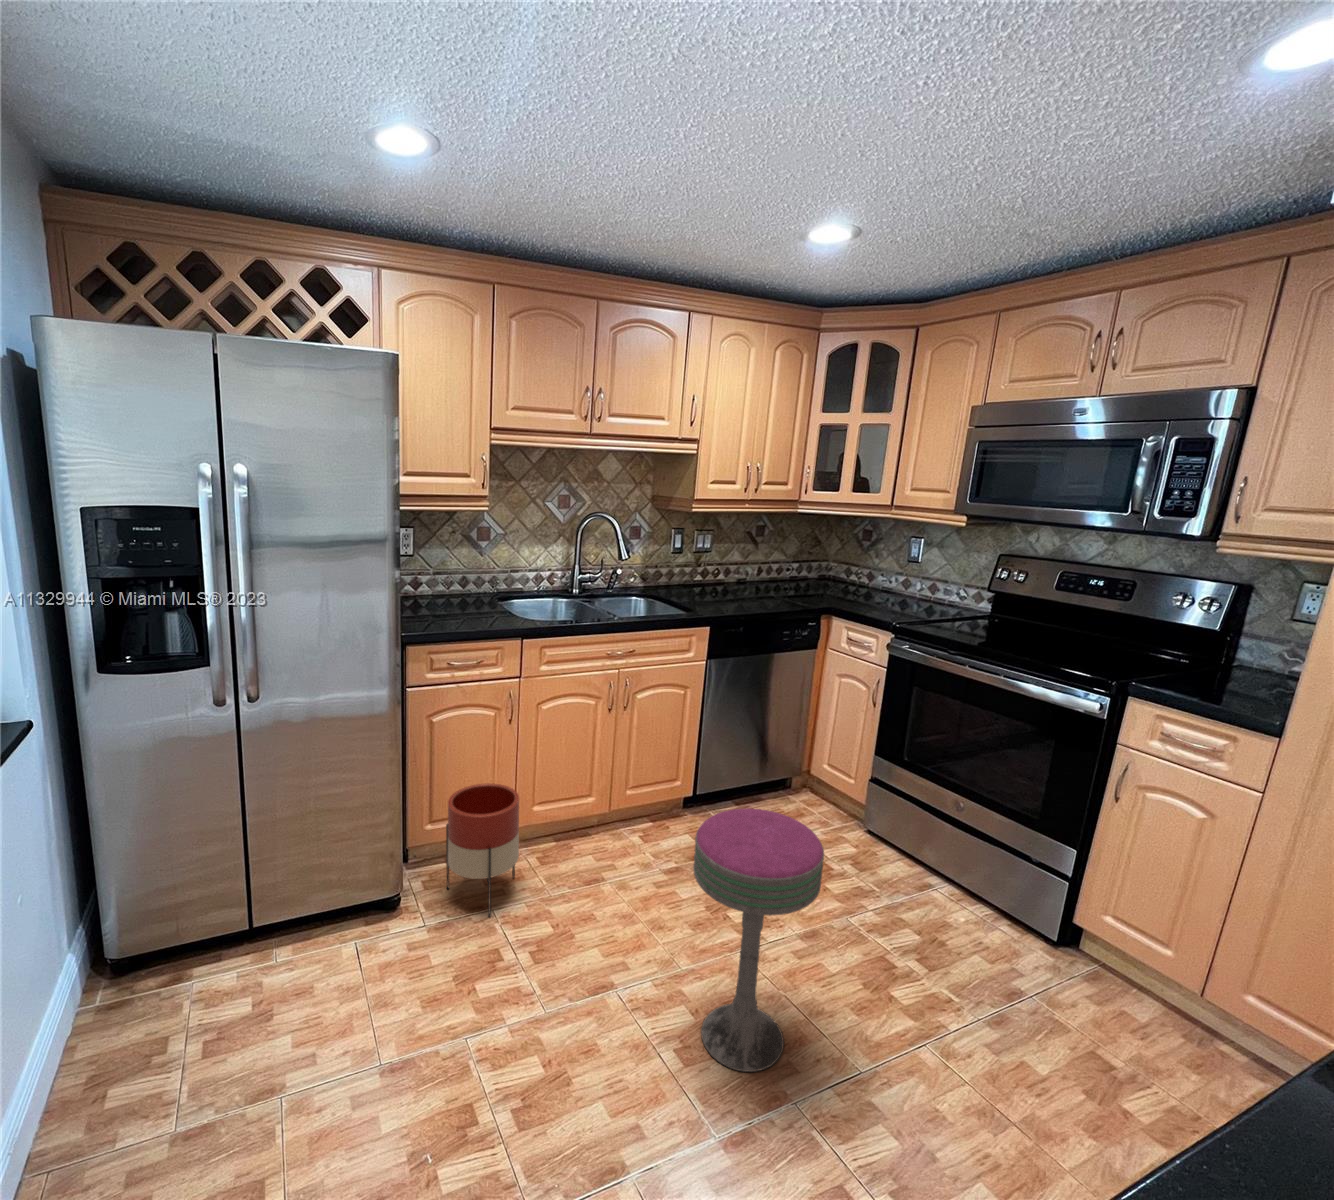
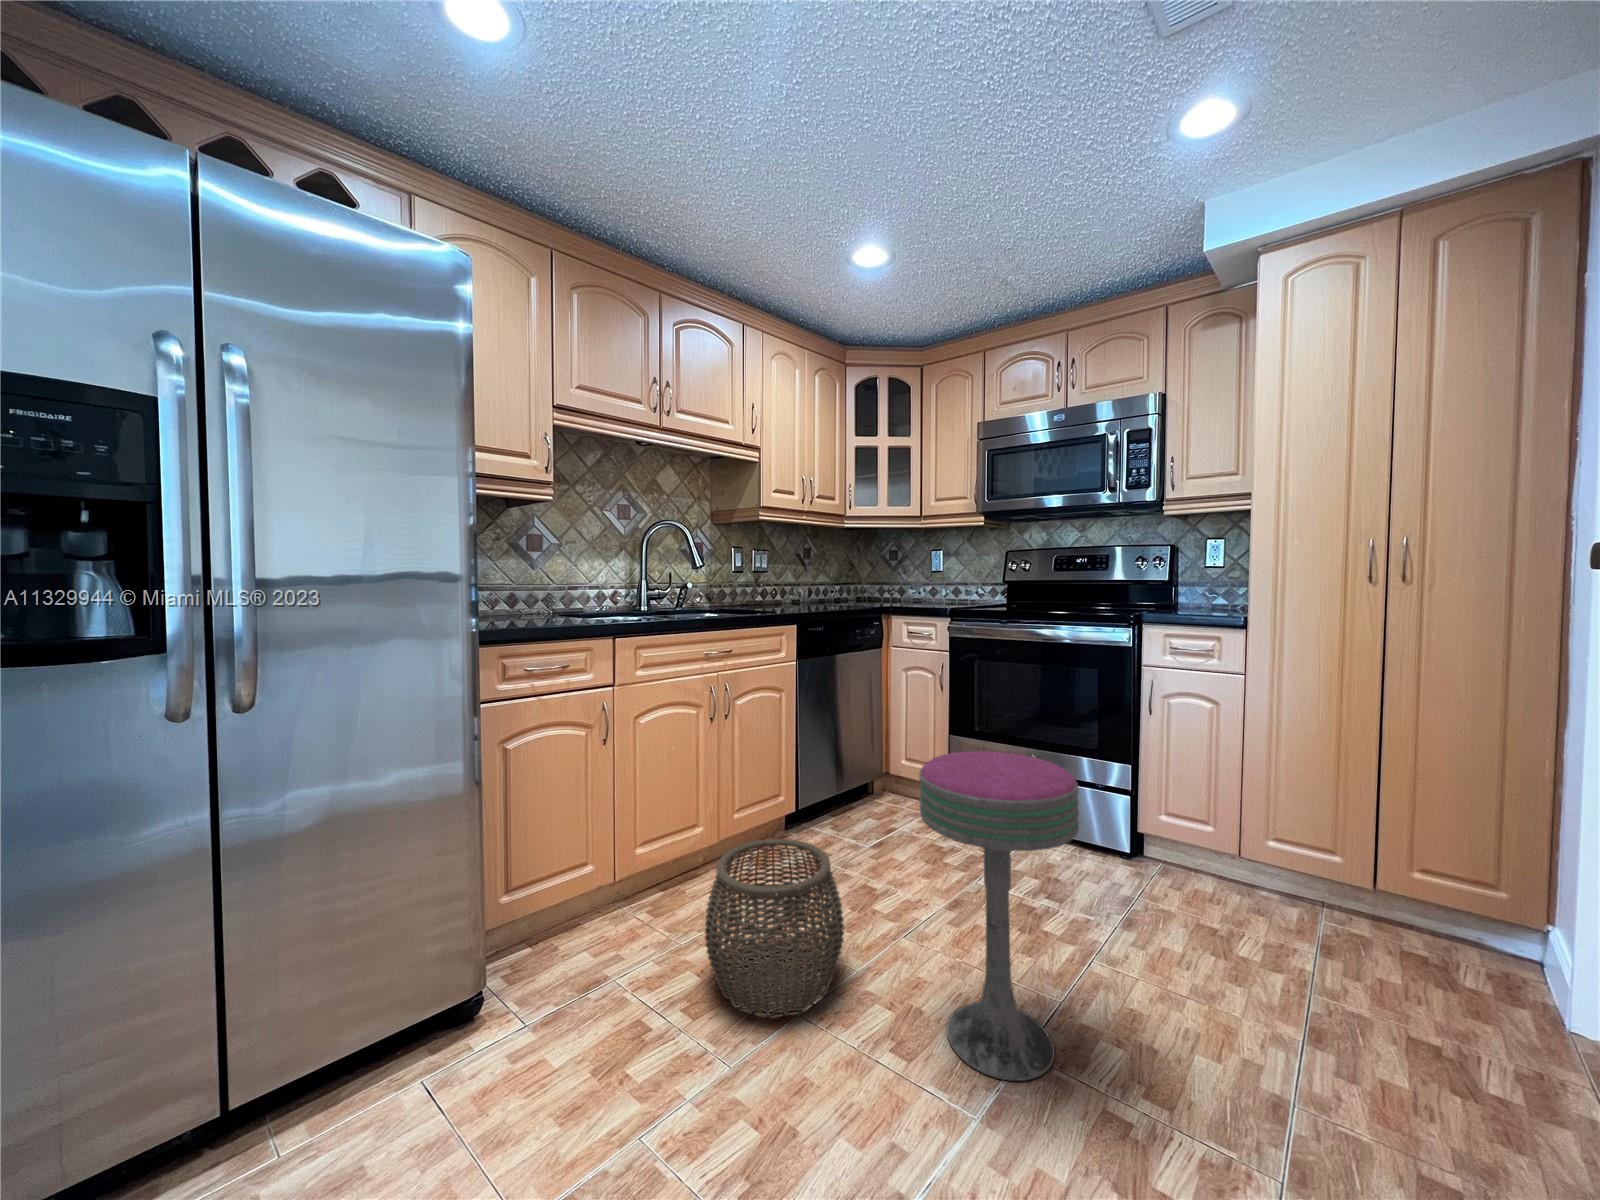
planter: present [446,783,519,917] -> none [538,815,640,992]
woven basket: none [548,832,661,970] -> present [705,839,844,1016]

